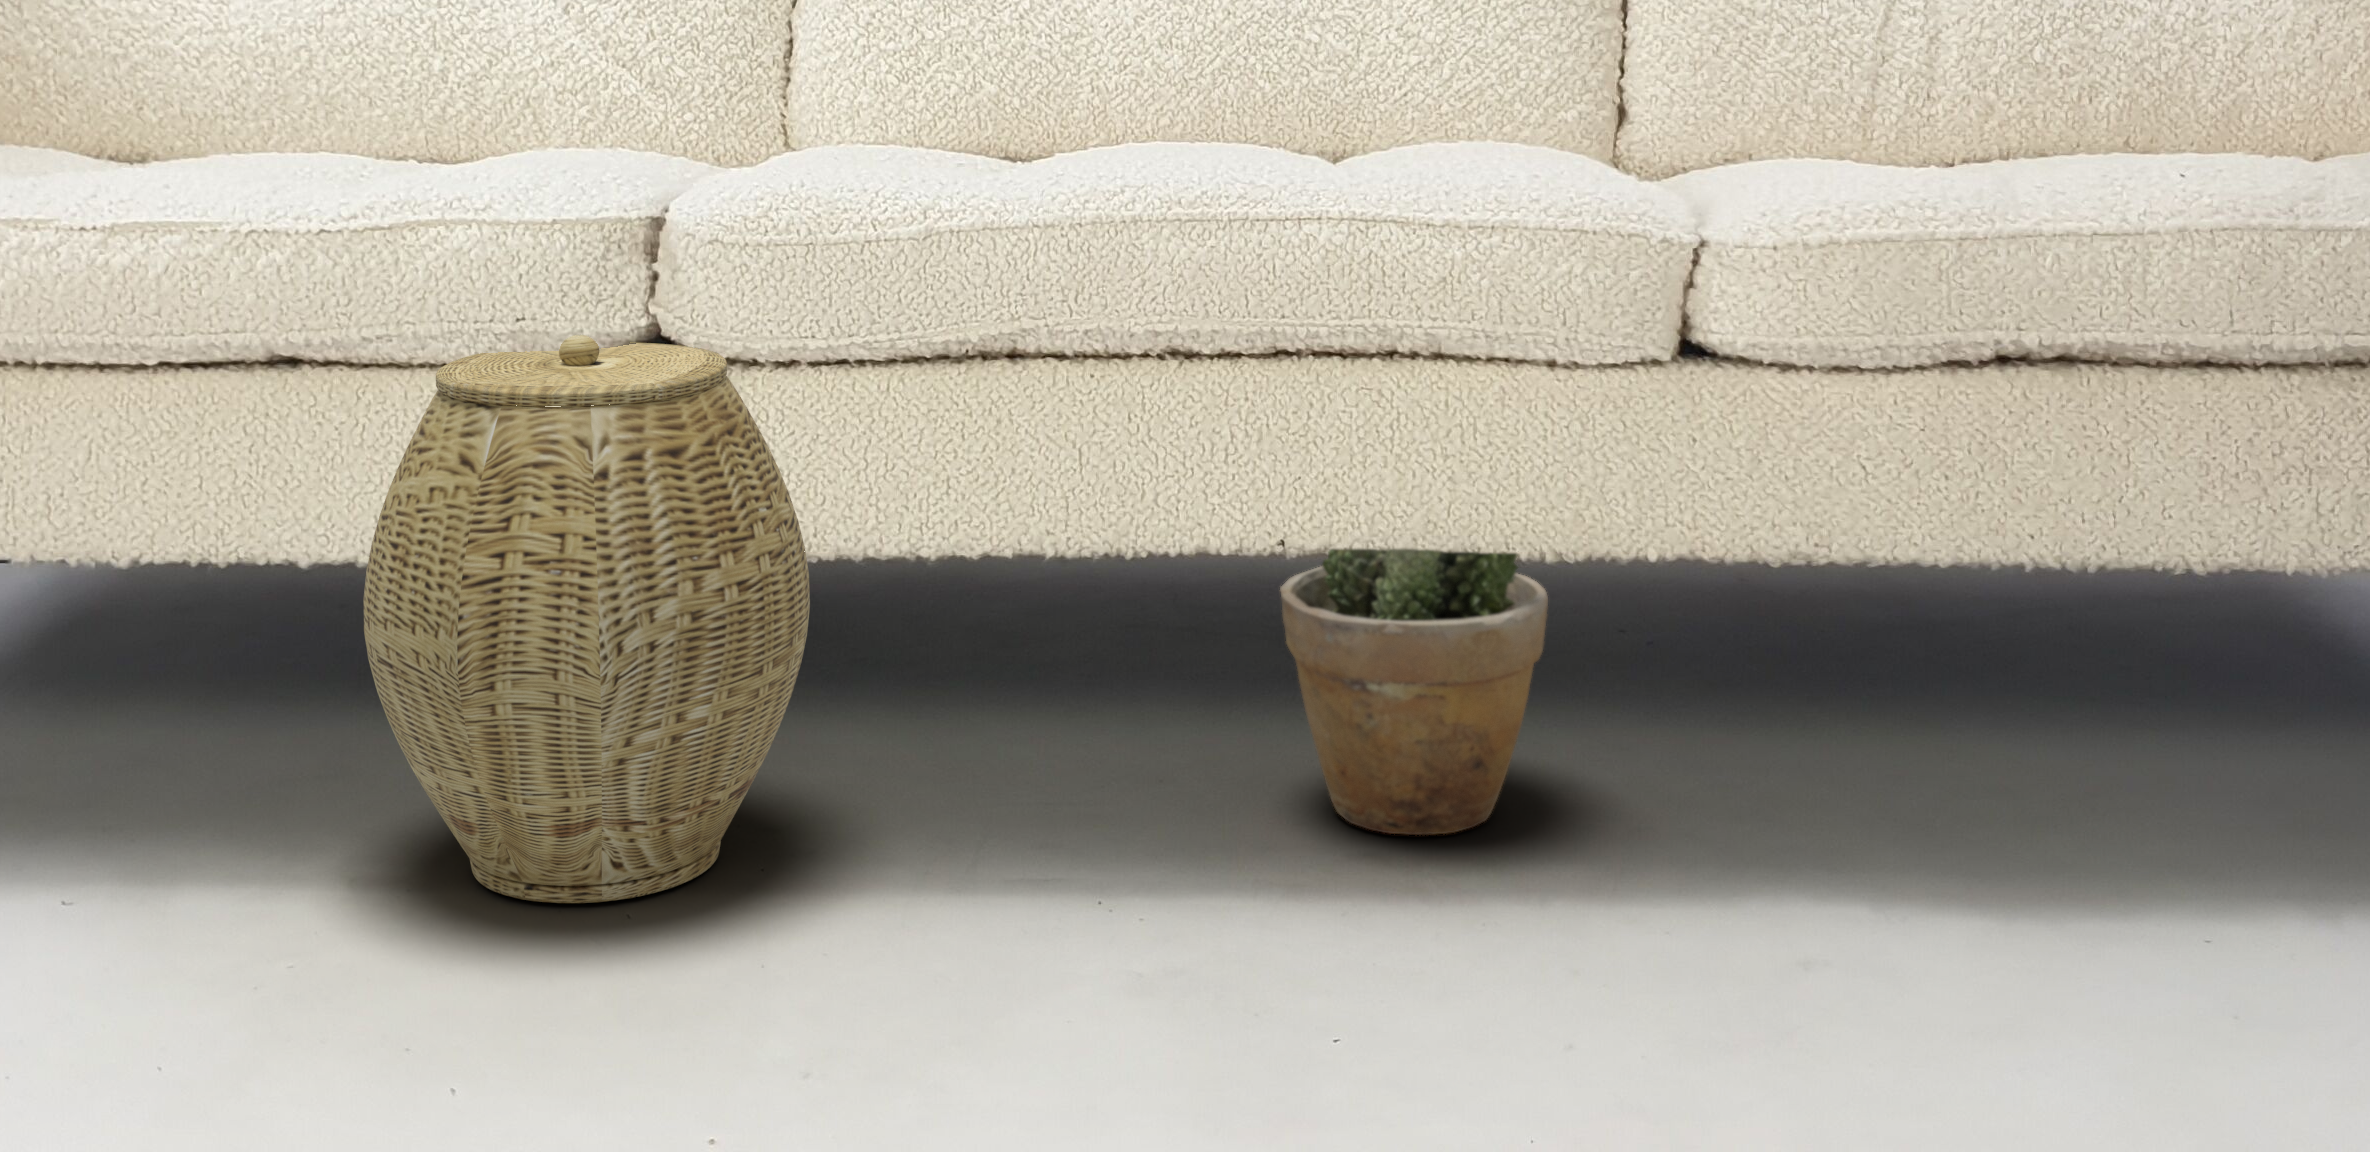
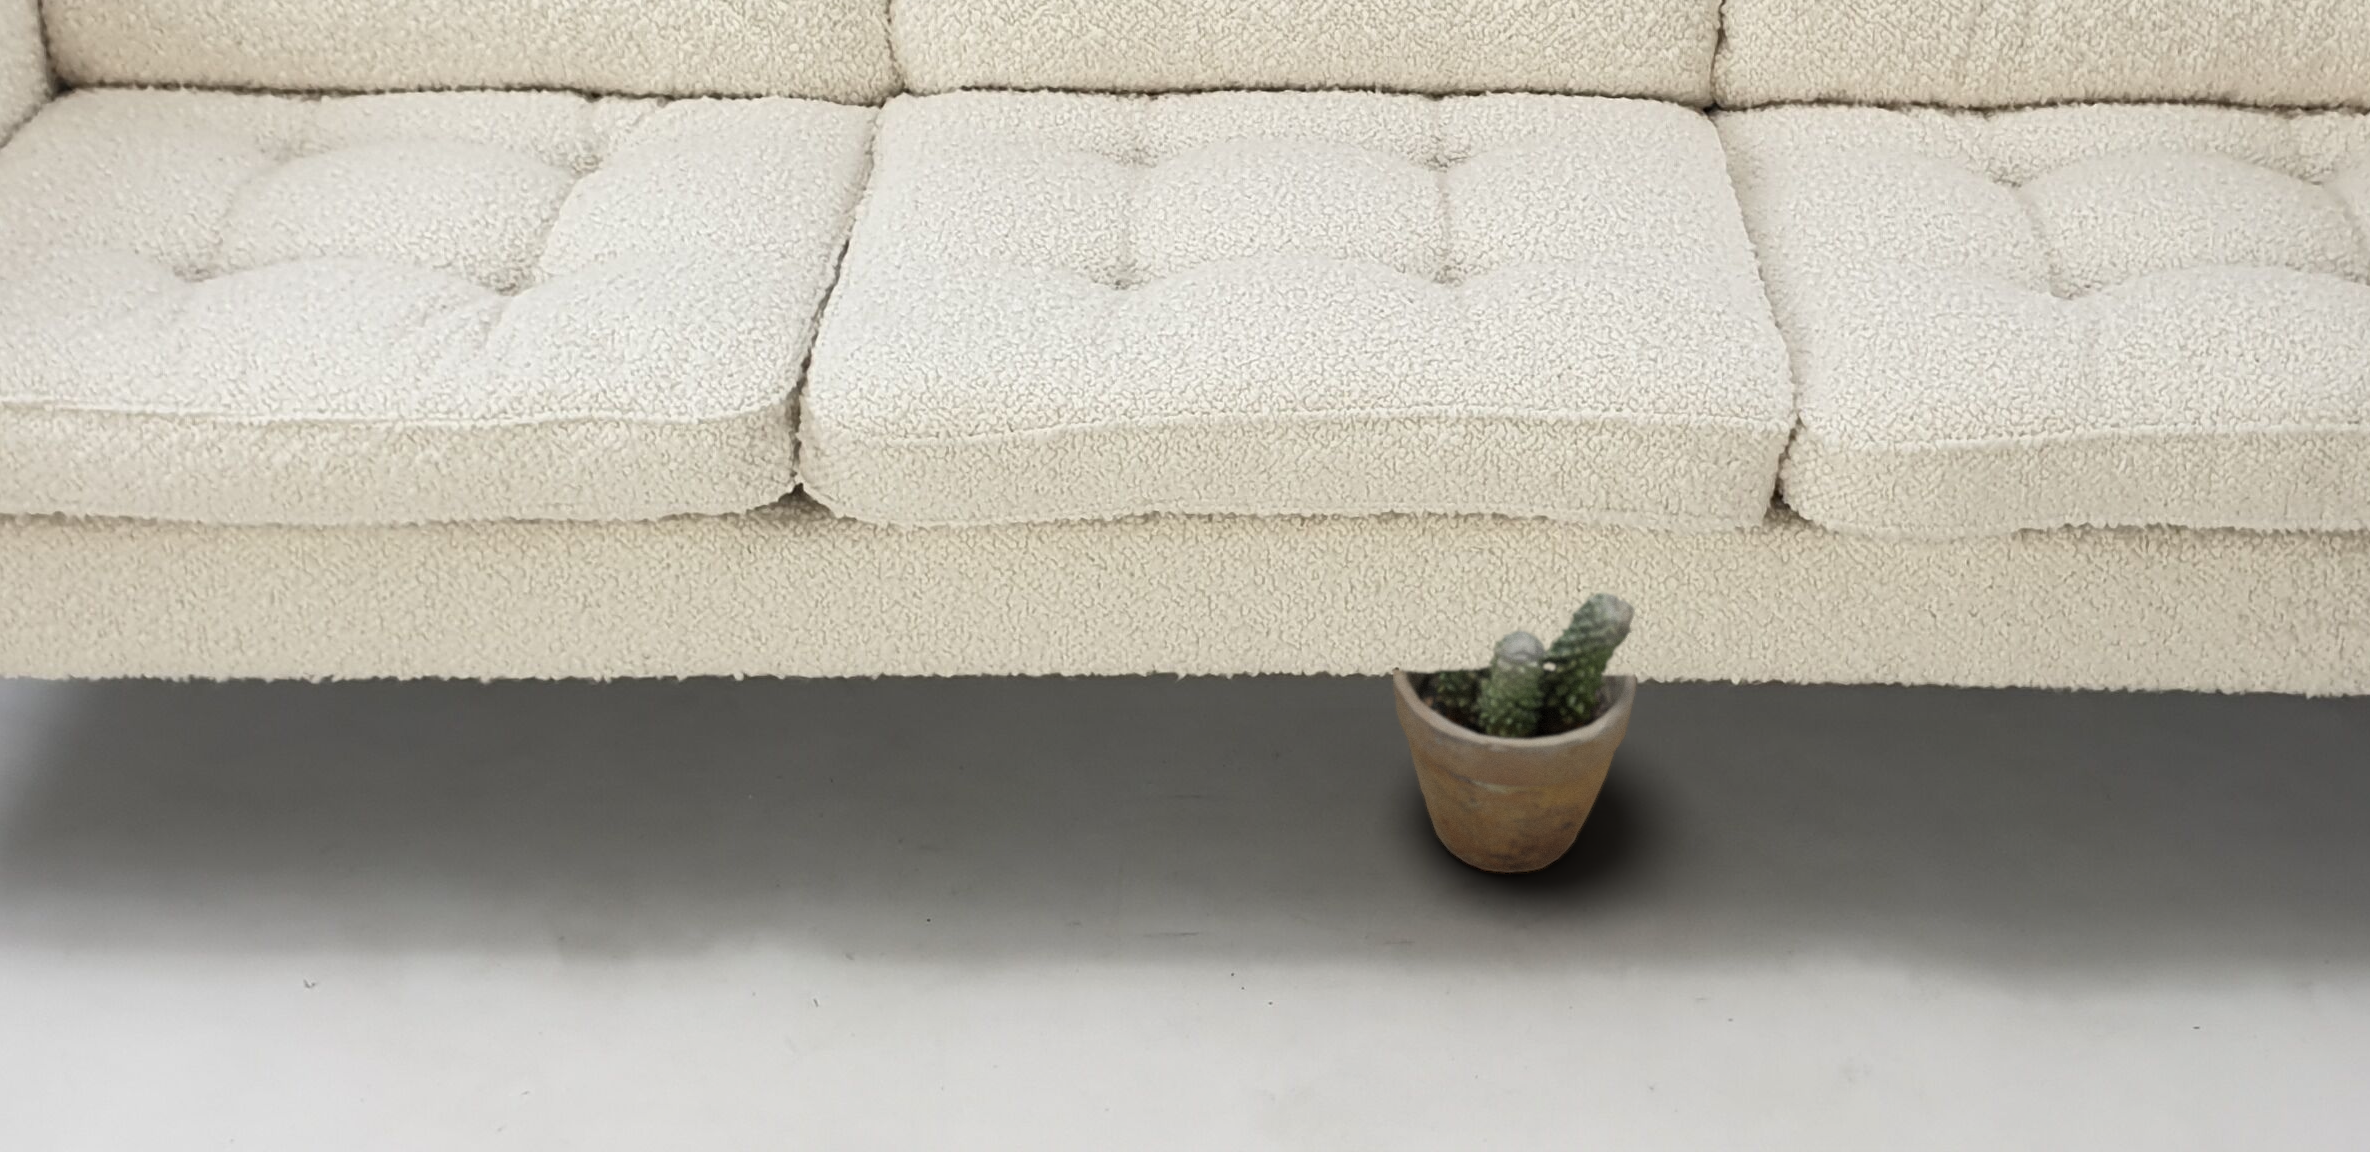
woven basket: present [364,335,810,903] -> none [557,485,965,1001]

